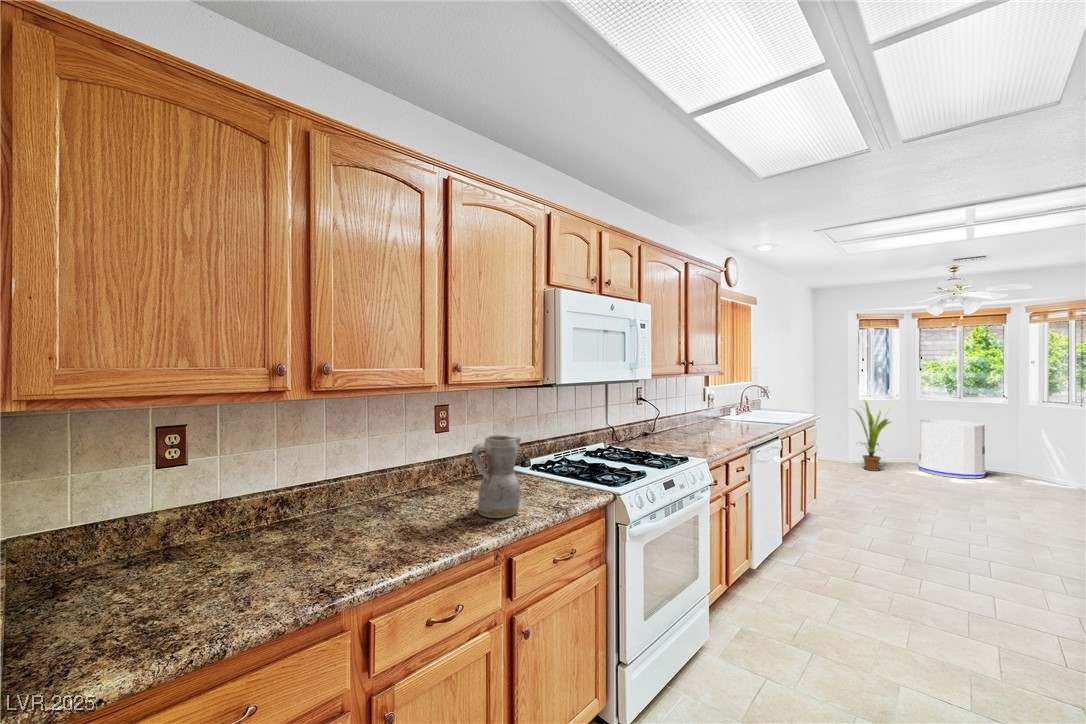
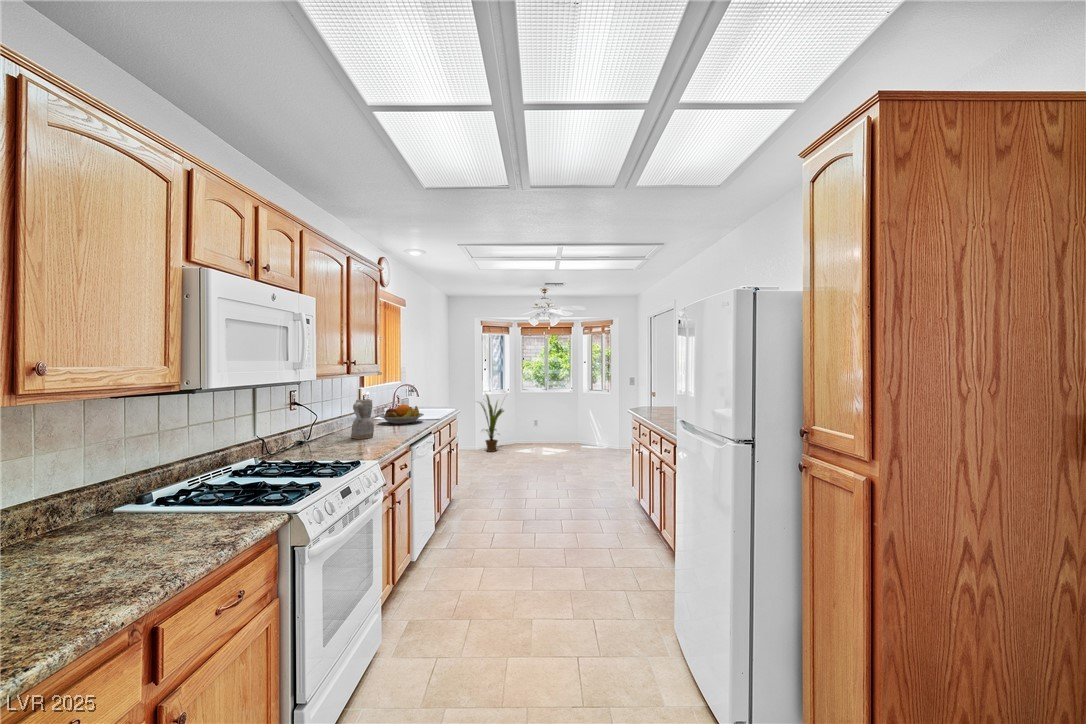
fruit bowl: none [722,406,771,426] -> present [379,404,424,424]
trash can: present [918,420,986,479] -> none [521,406,560,449]
ceramic pitcher: present [472,435,521,518] -> present [351,400,374,439]

